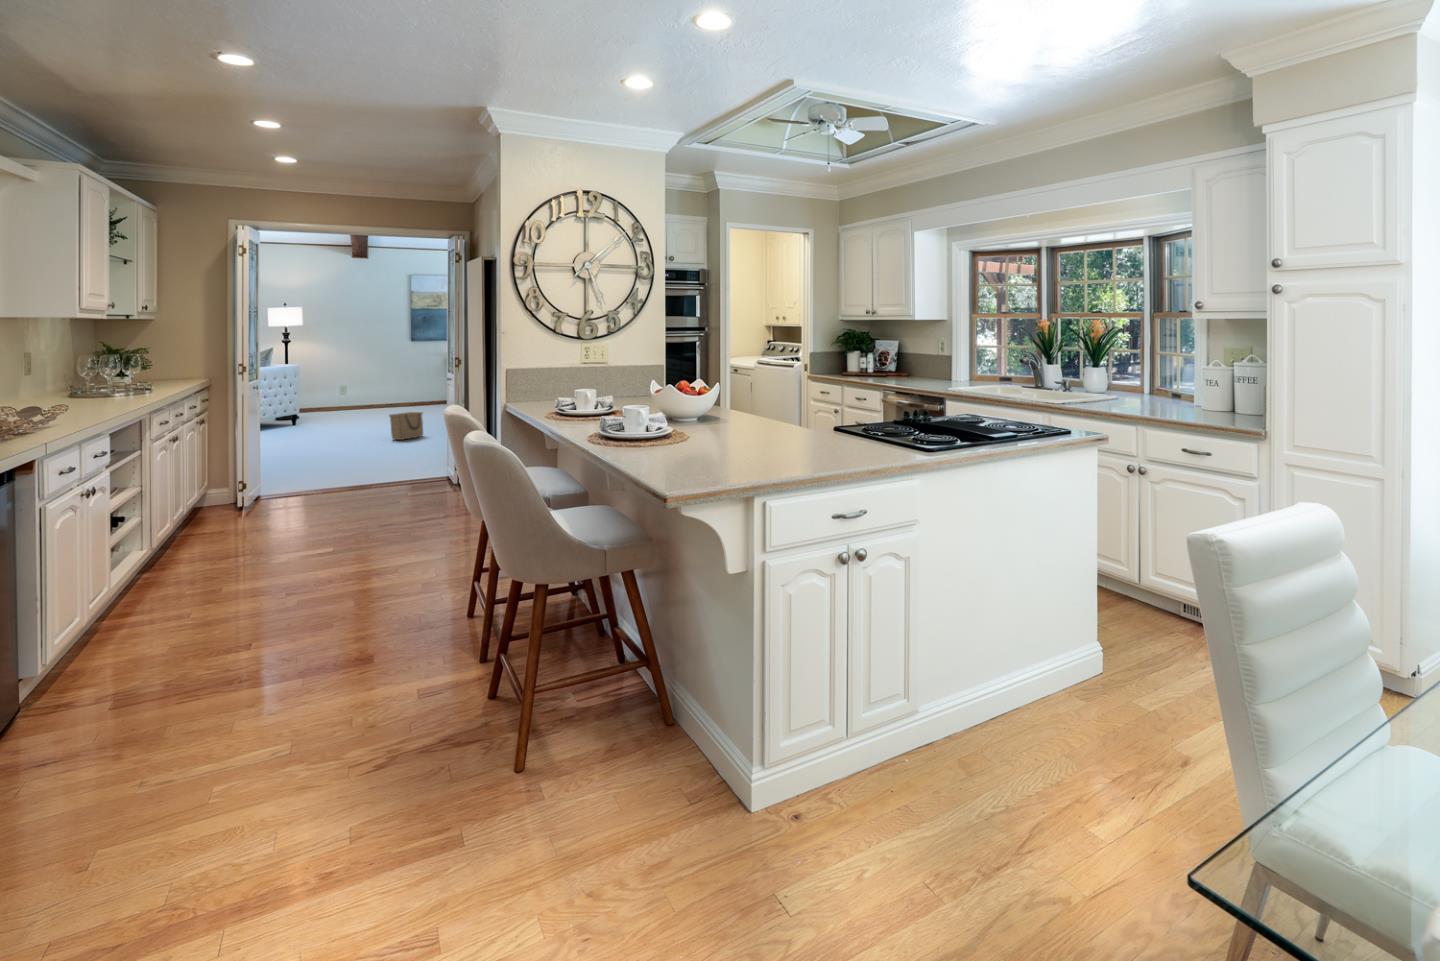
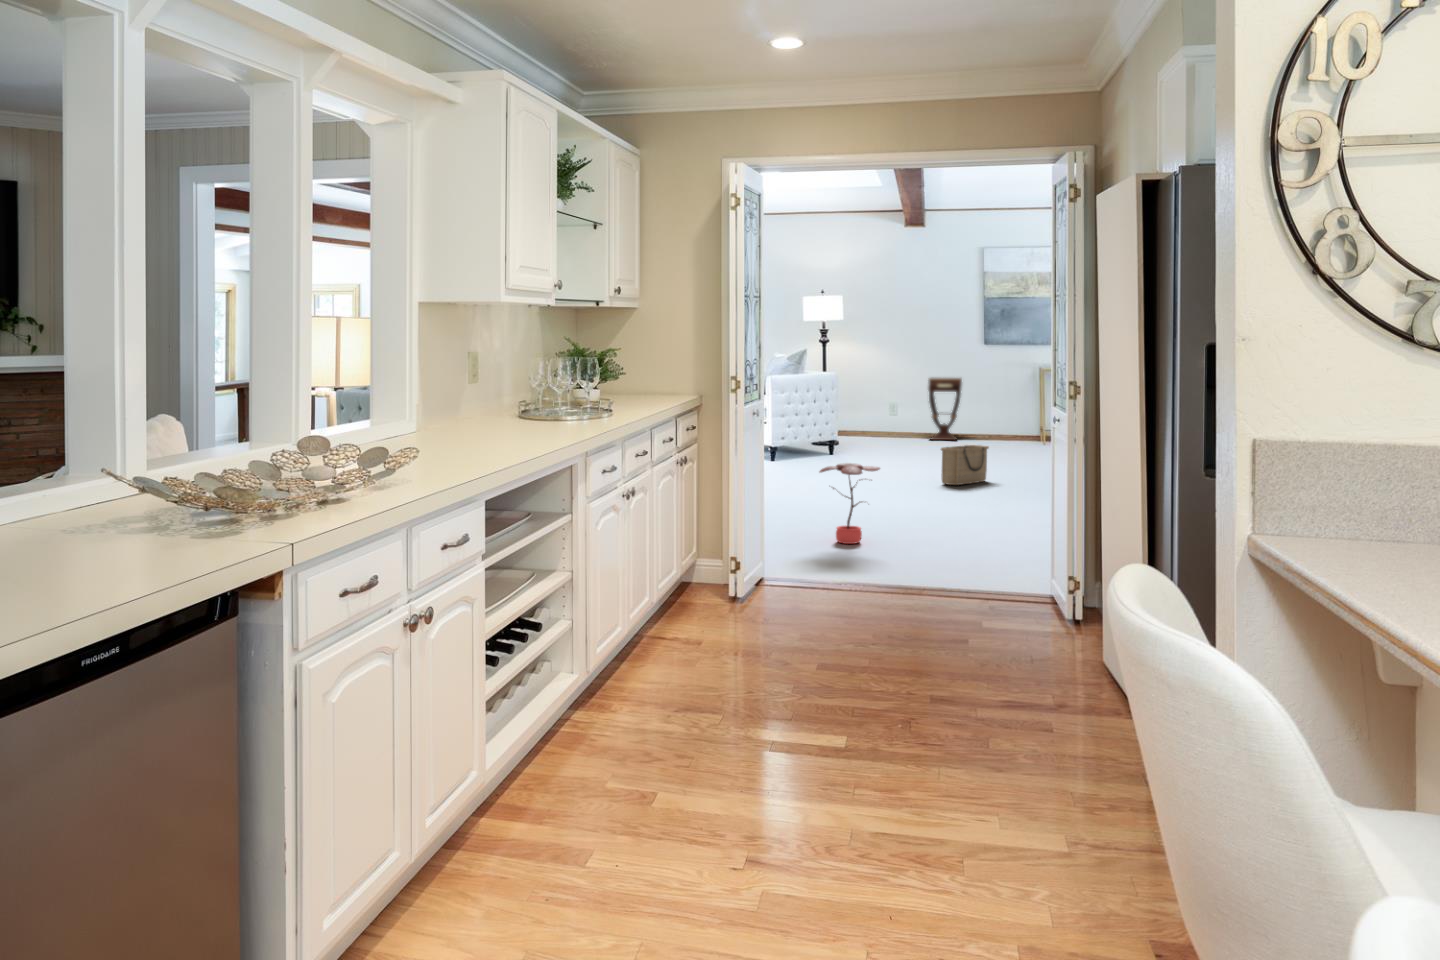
side table: none [374,368,402,413] -> present [928,378,962,440]
potted plant: none [302,424,348,478] -> present [820,463,880,544]

